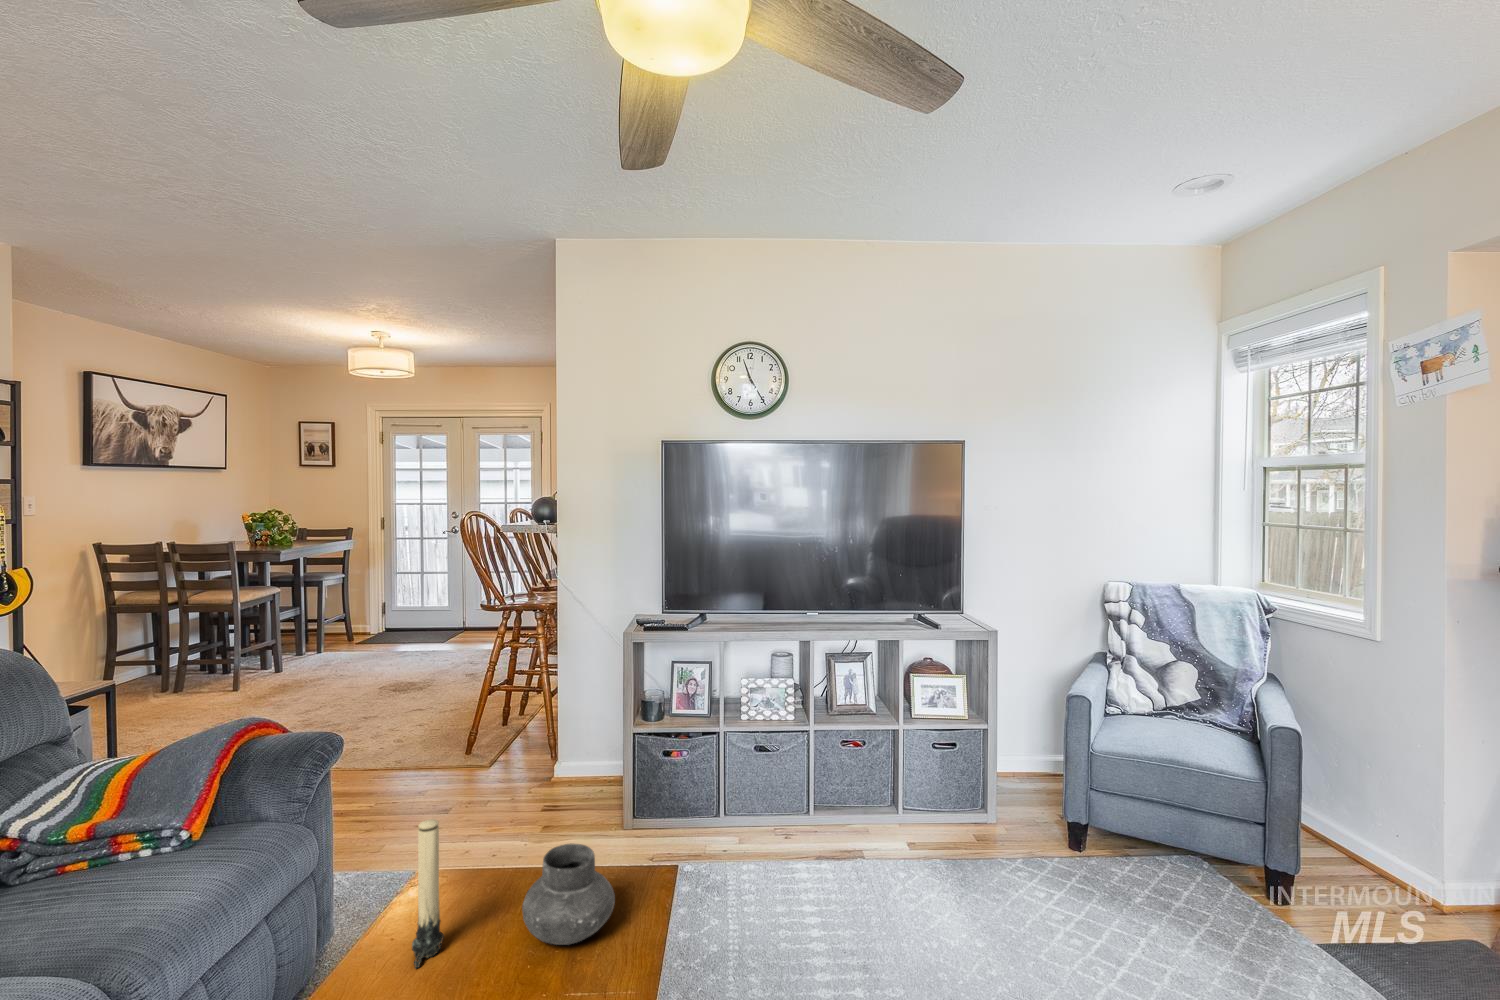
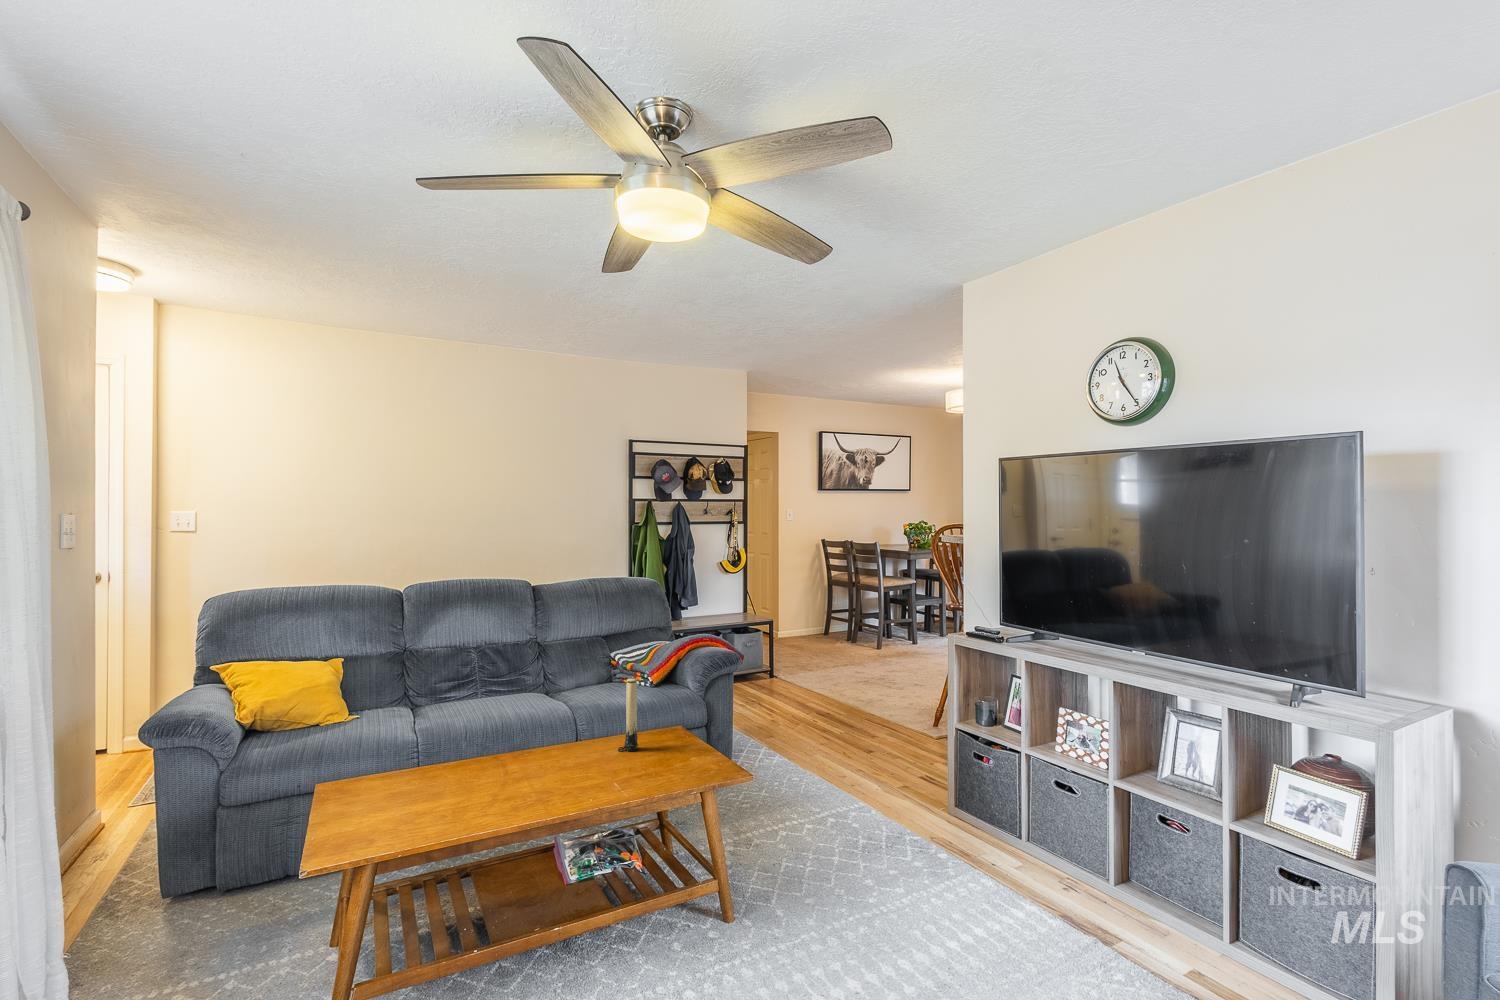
vase: present [522,844,615,945] -> none [644,719,699,774]

